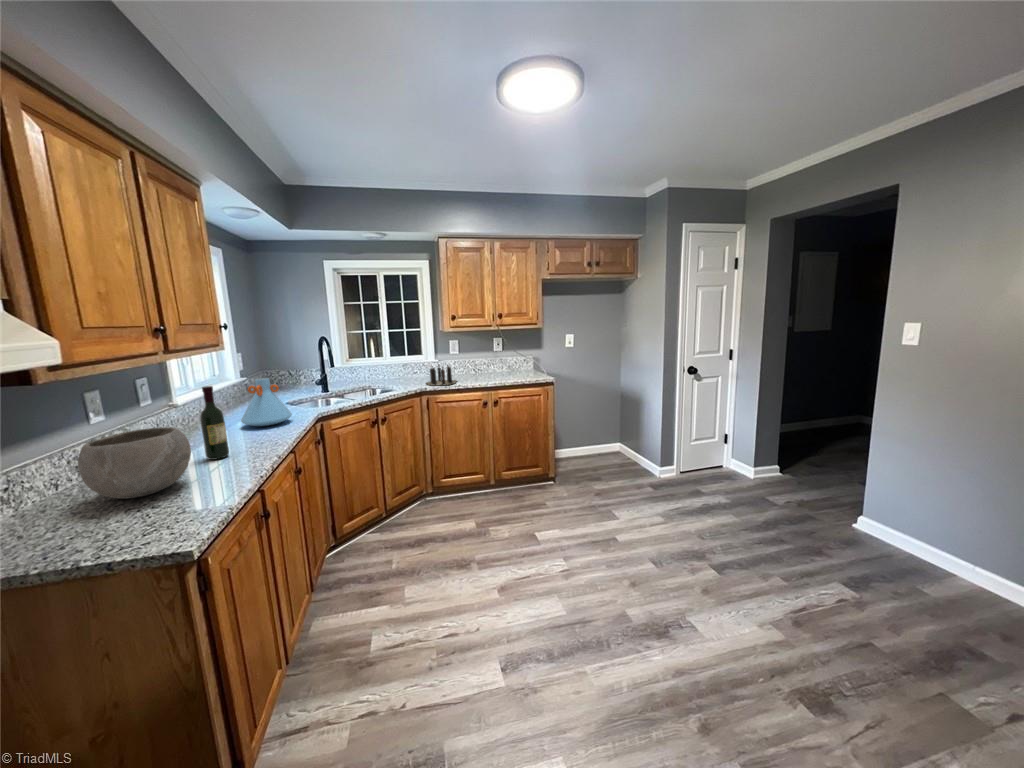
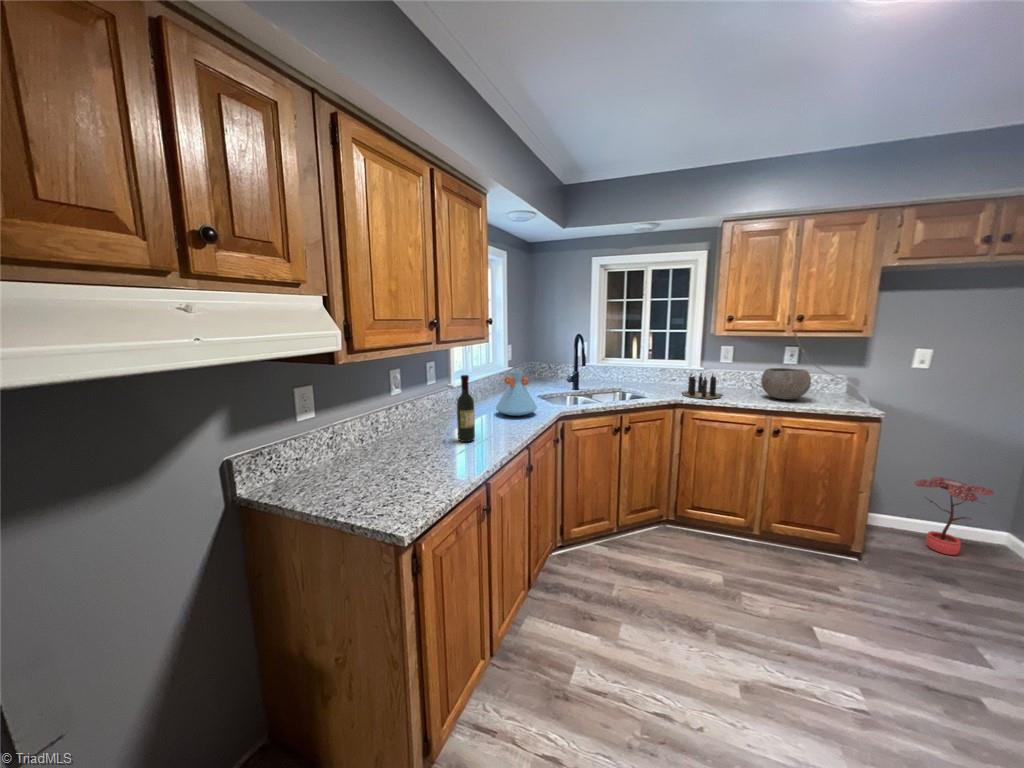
potted plant: none [575,418,610,465] -> present [914,477,994,555]
bowl: present [78,427,191,499] -> present [761,368,811,400]

